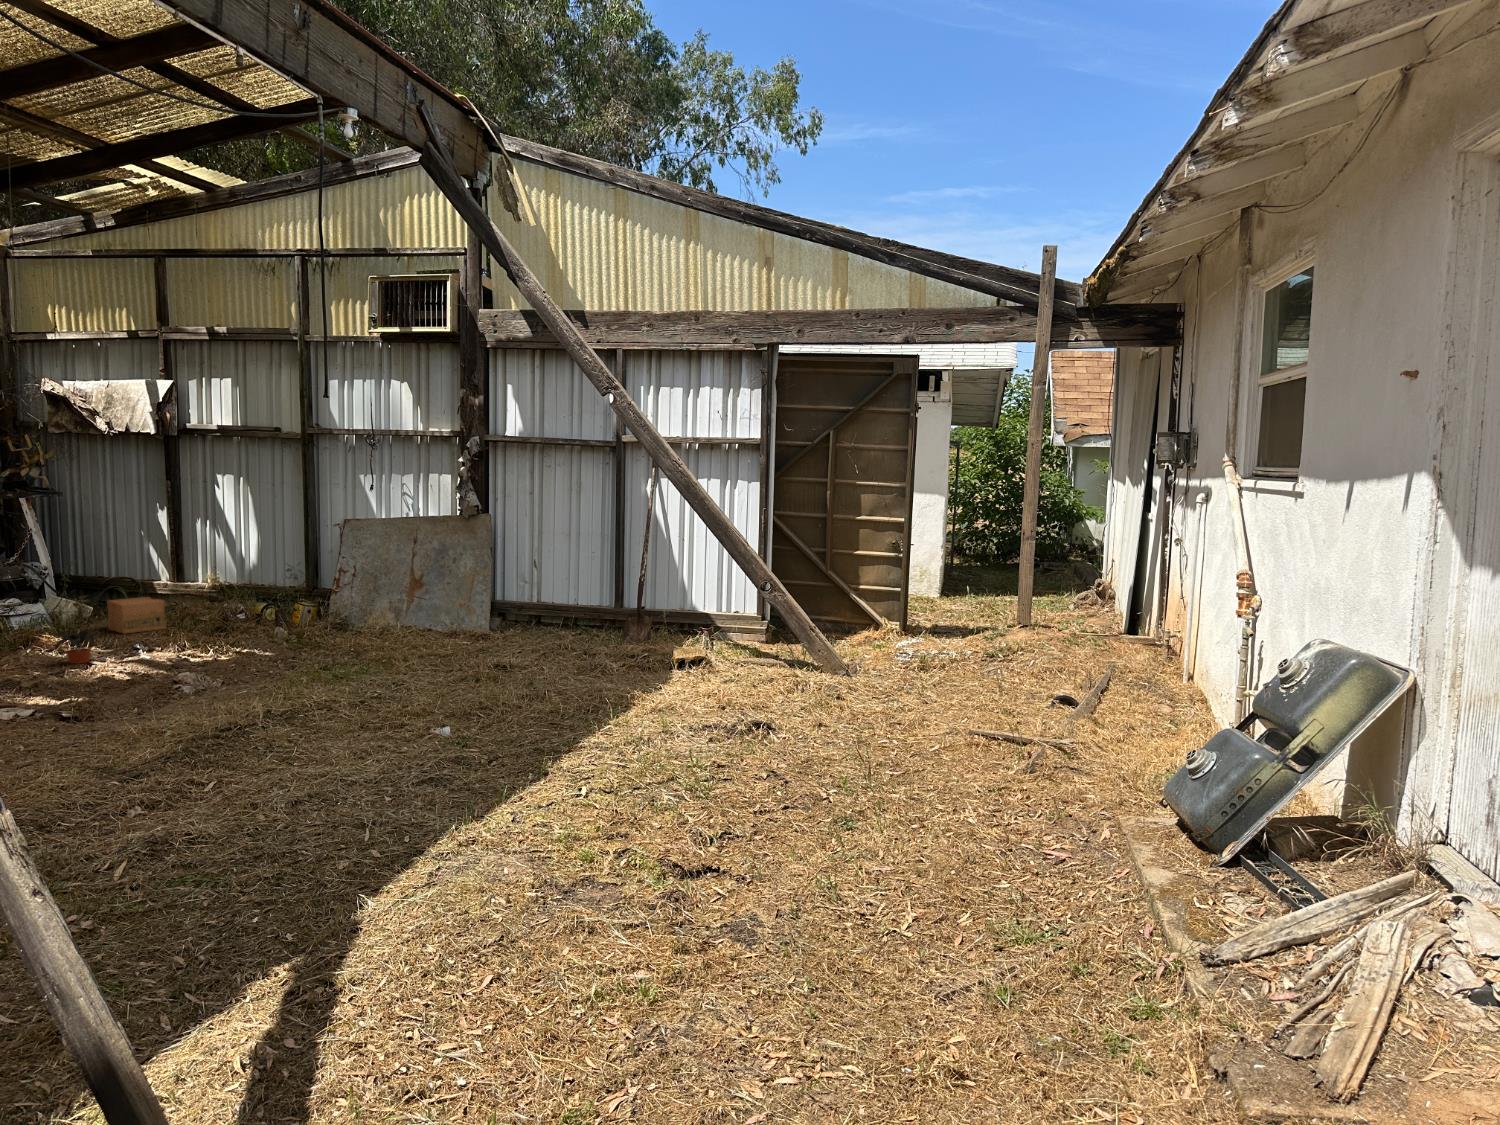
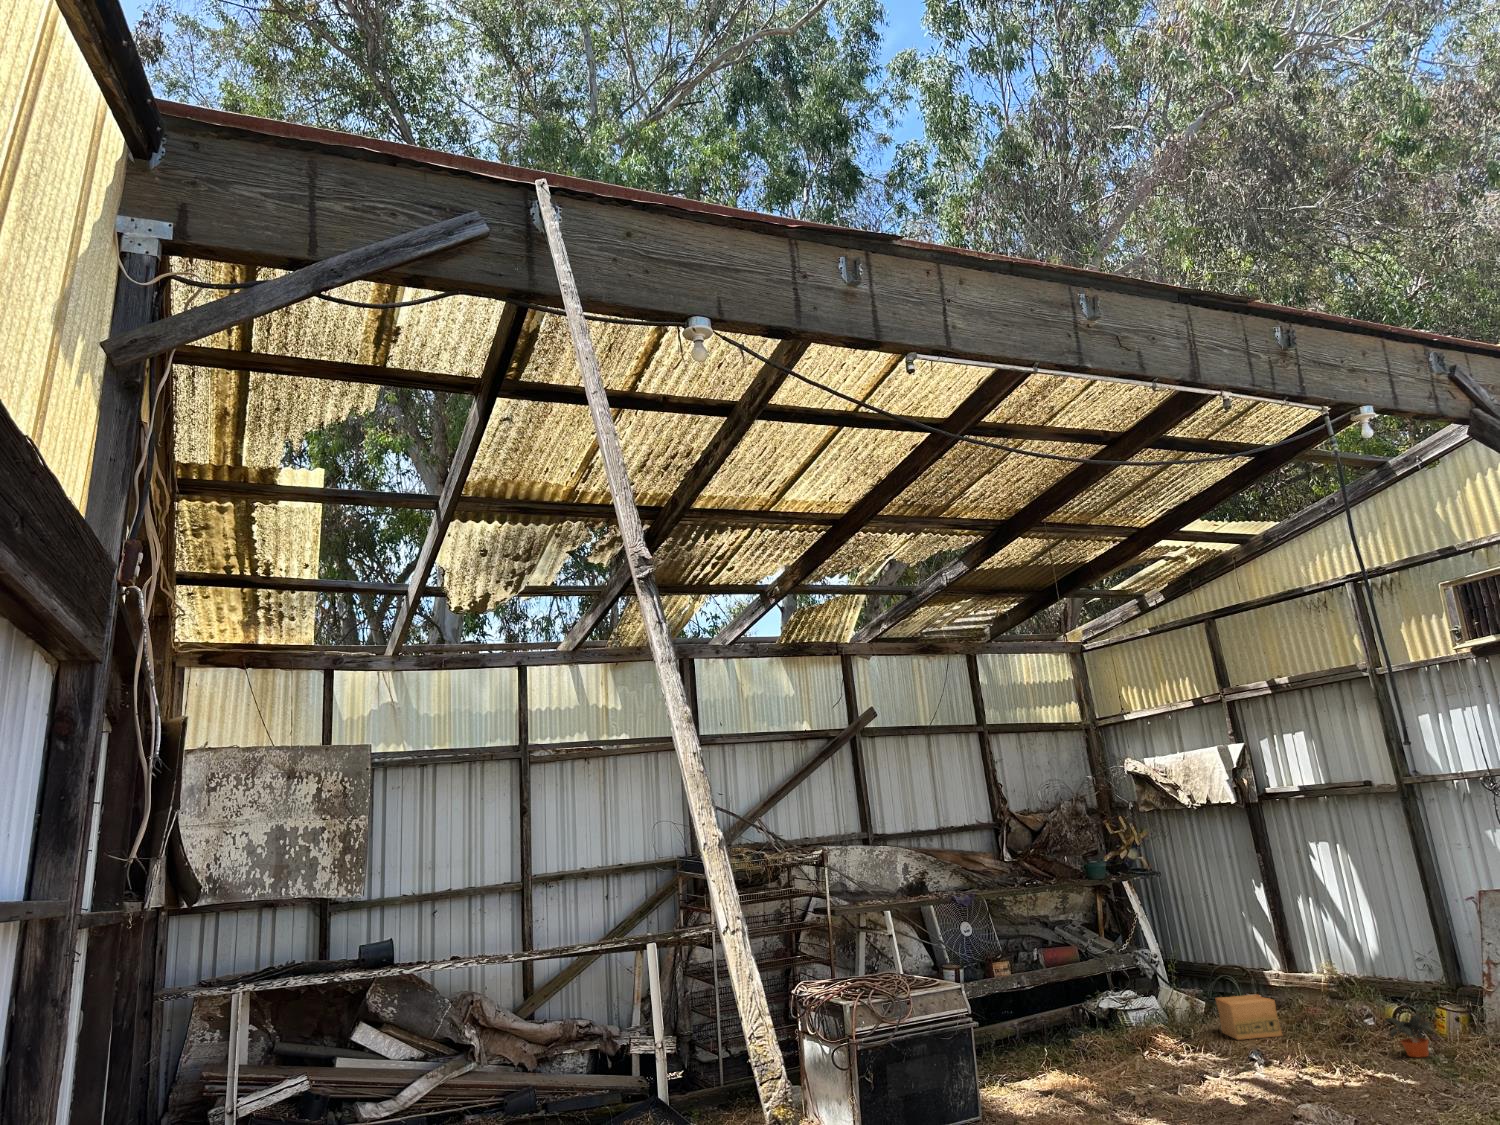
potted plant: present [55,628,98,664] -> present [1384,1014,1433,1057]

